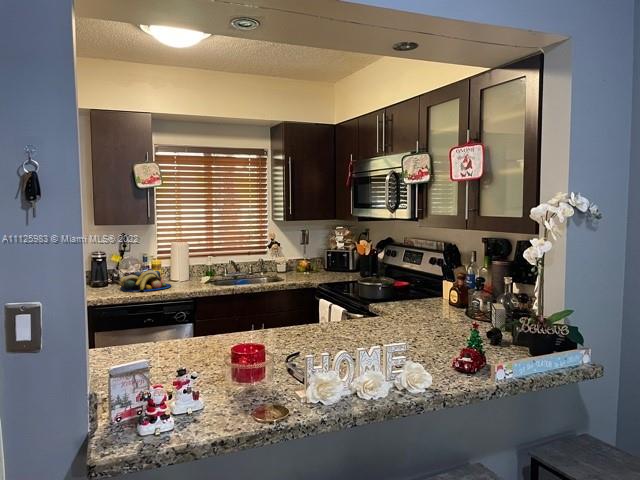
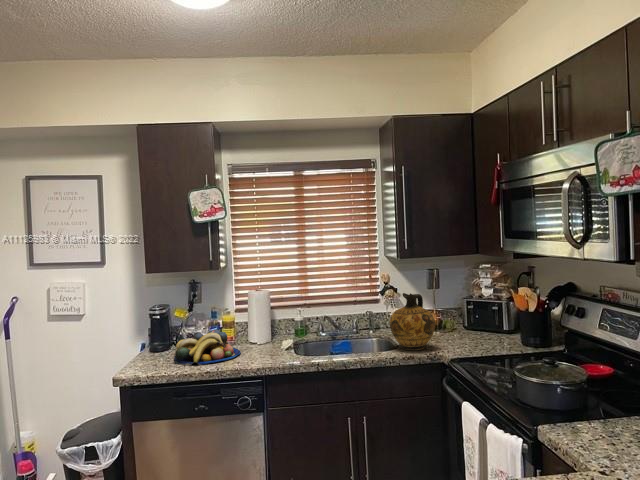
ceramic jug: none [278,243,308,281] -> present [390,293,435,350]

